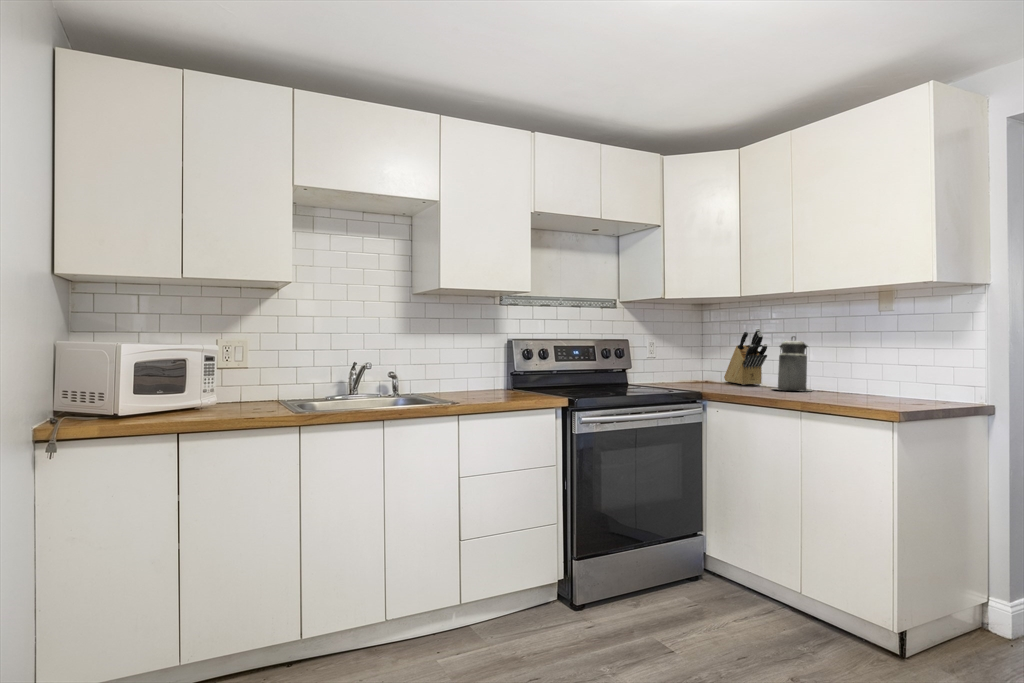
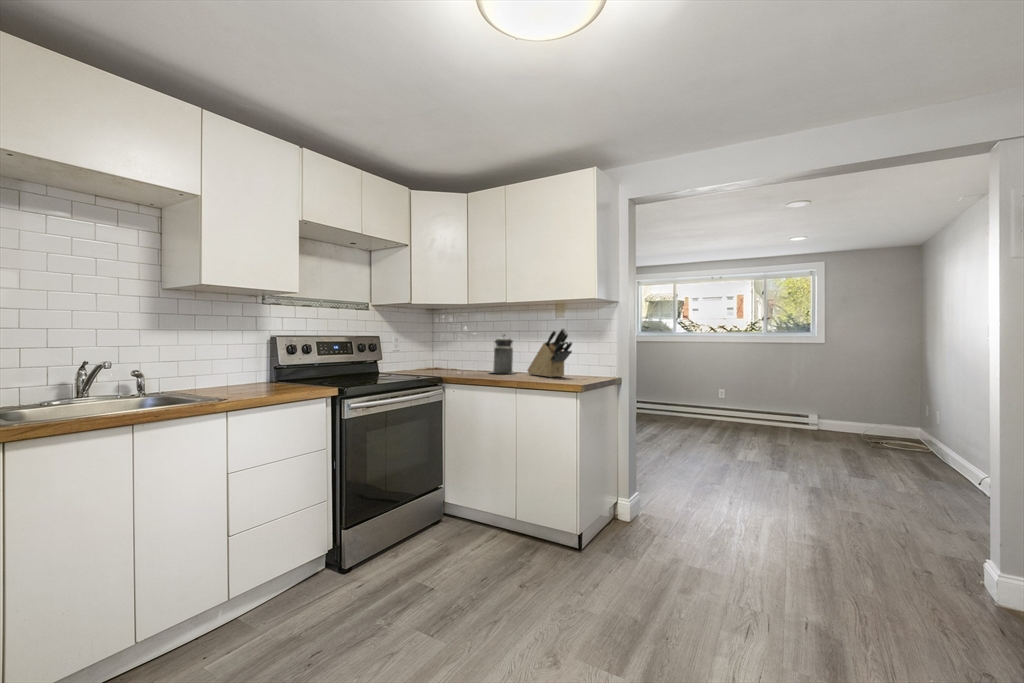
knife block: present [724,329,767,385] -> present [528,328,572,377]

